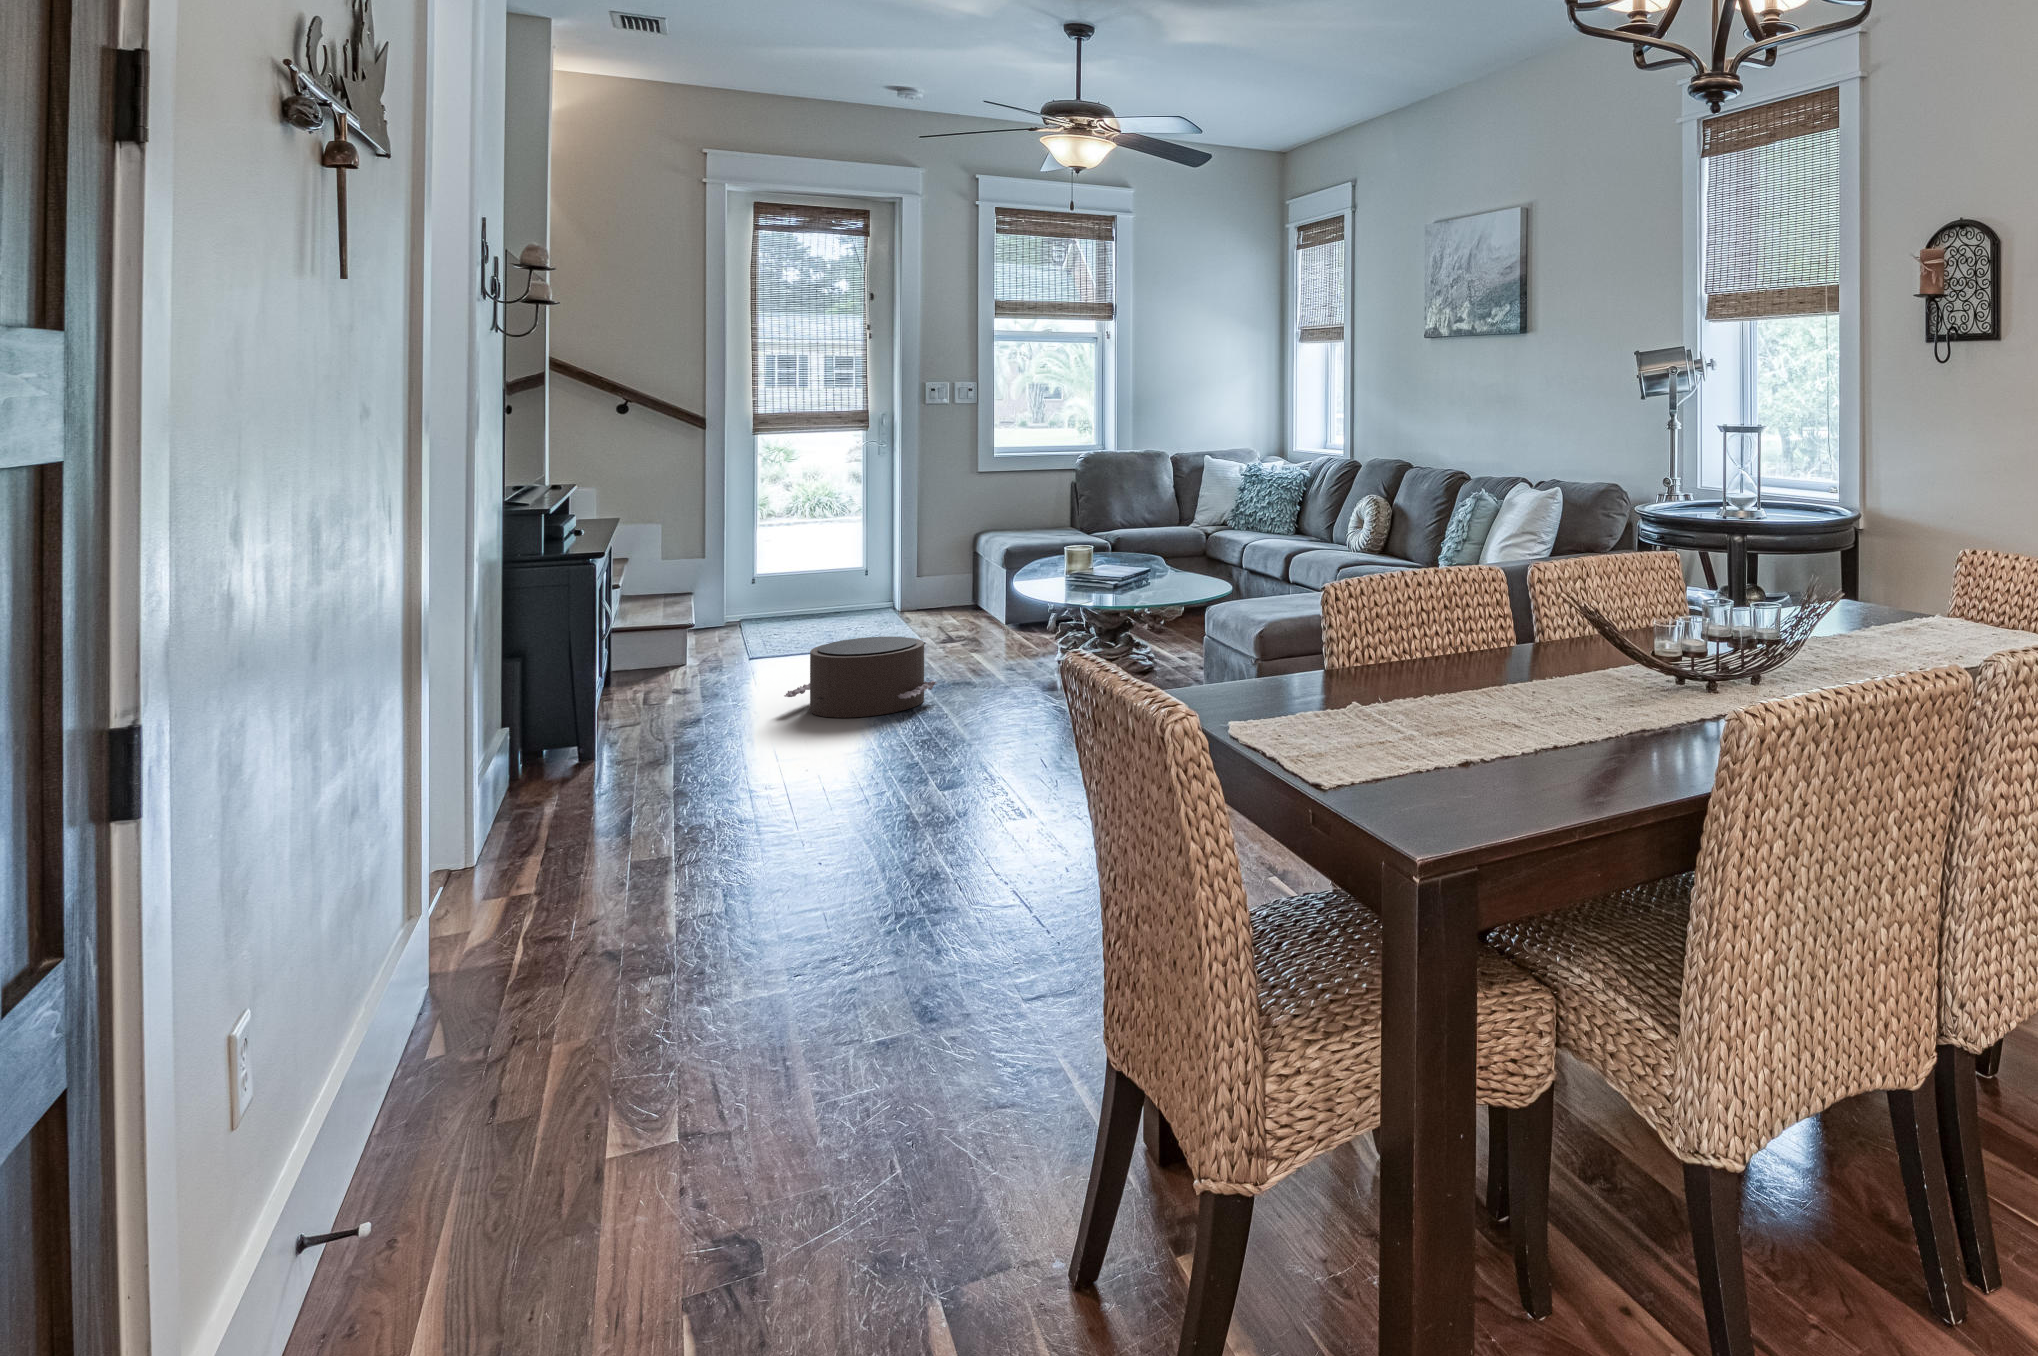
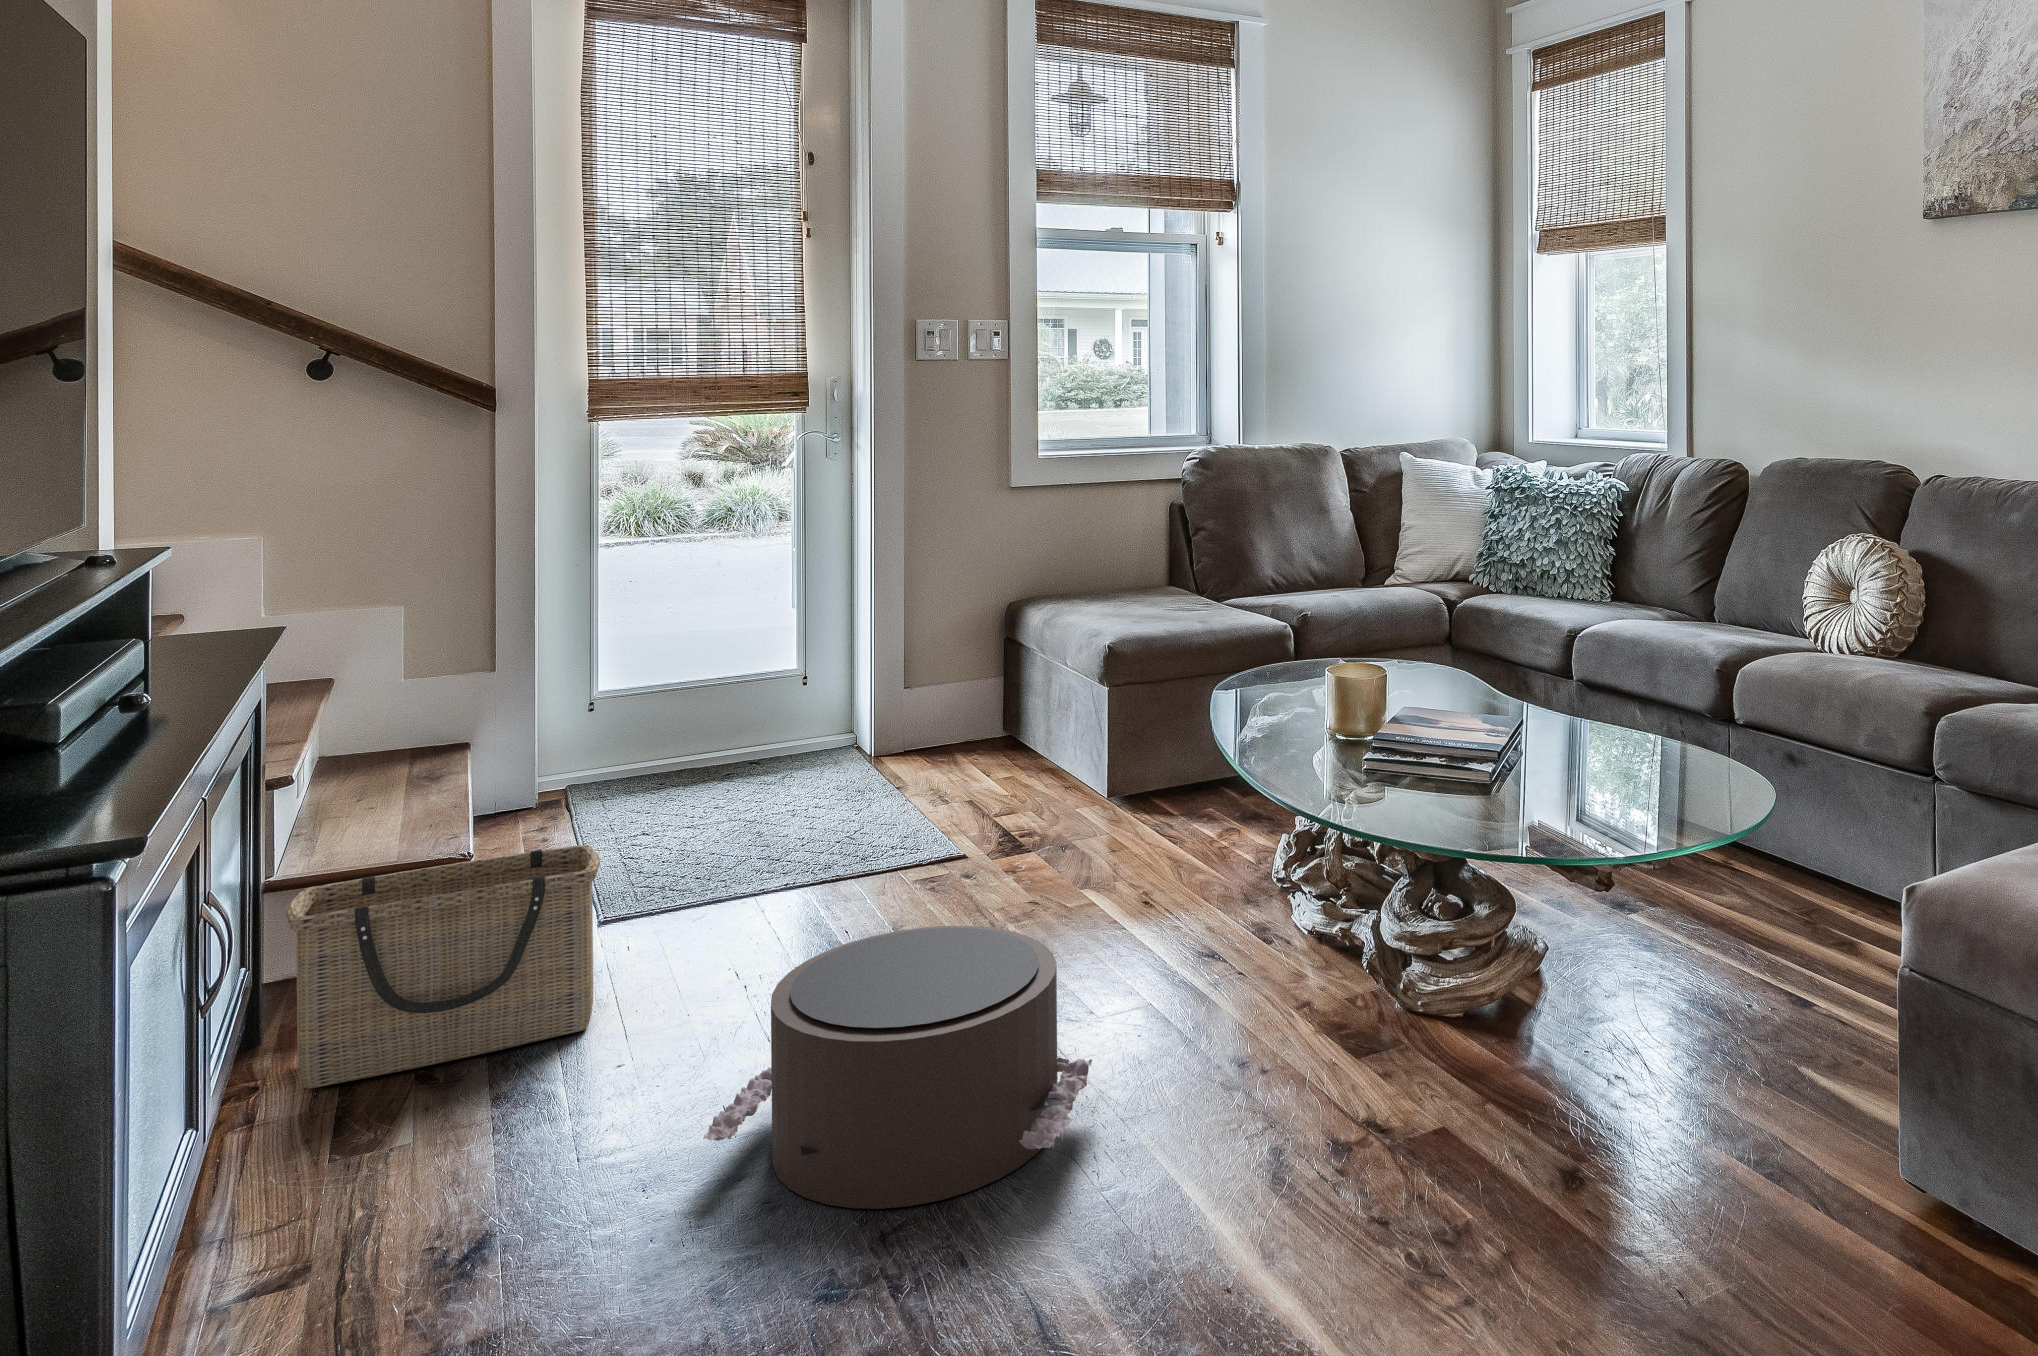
basket: none [624,613,750,696] -> present [286,845,600,1089]

